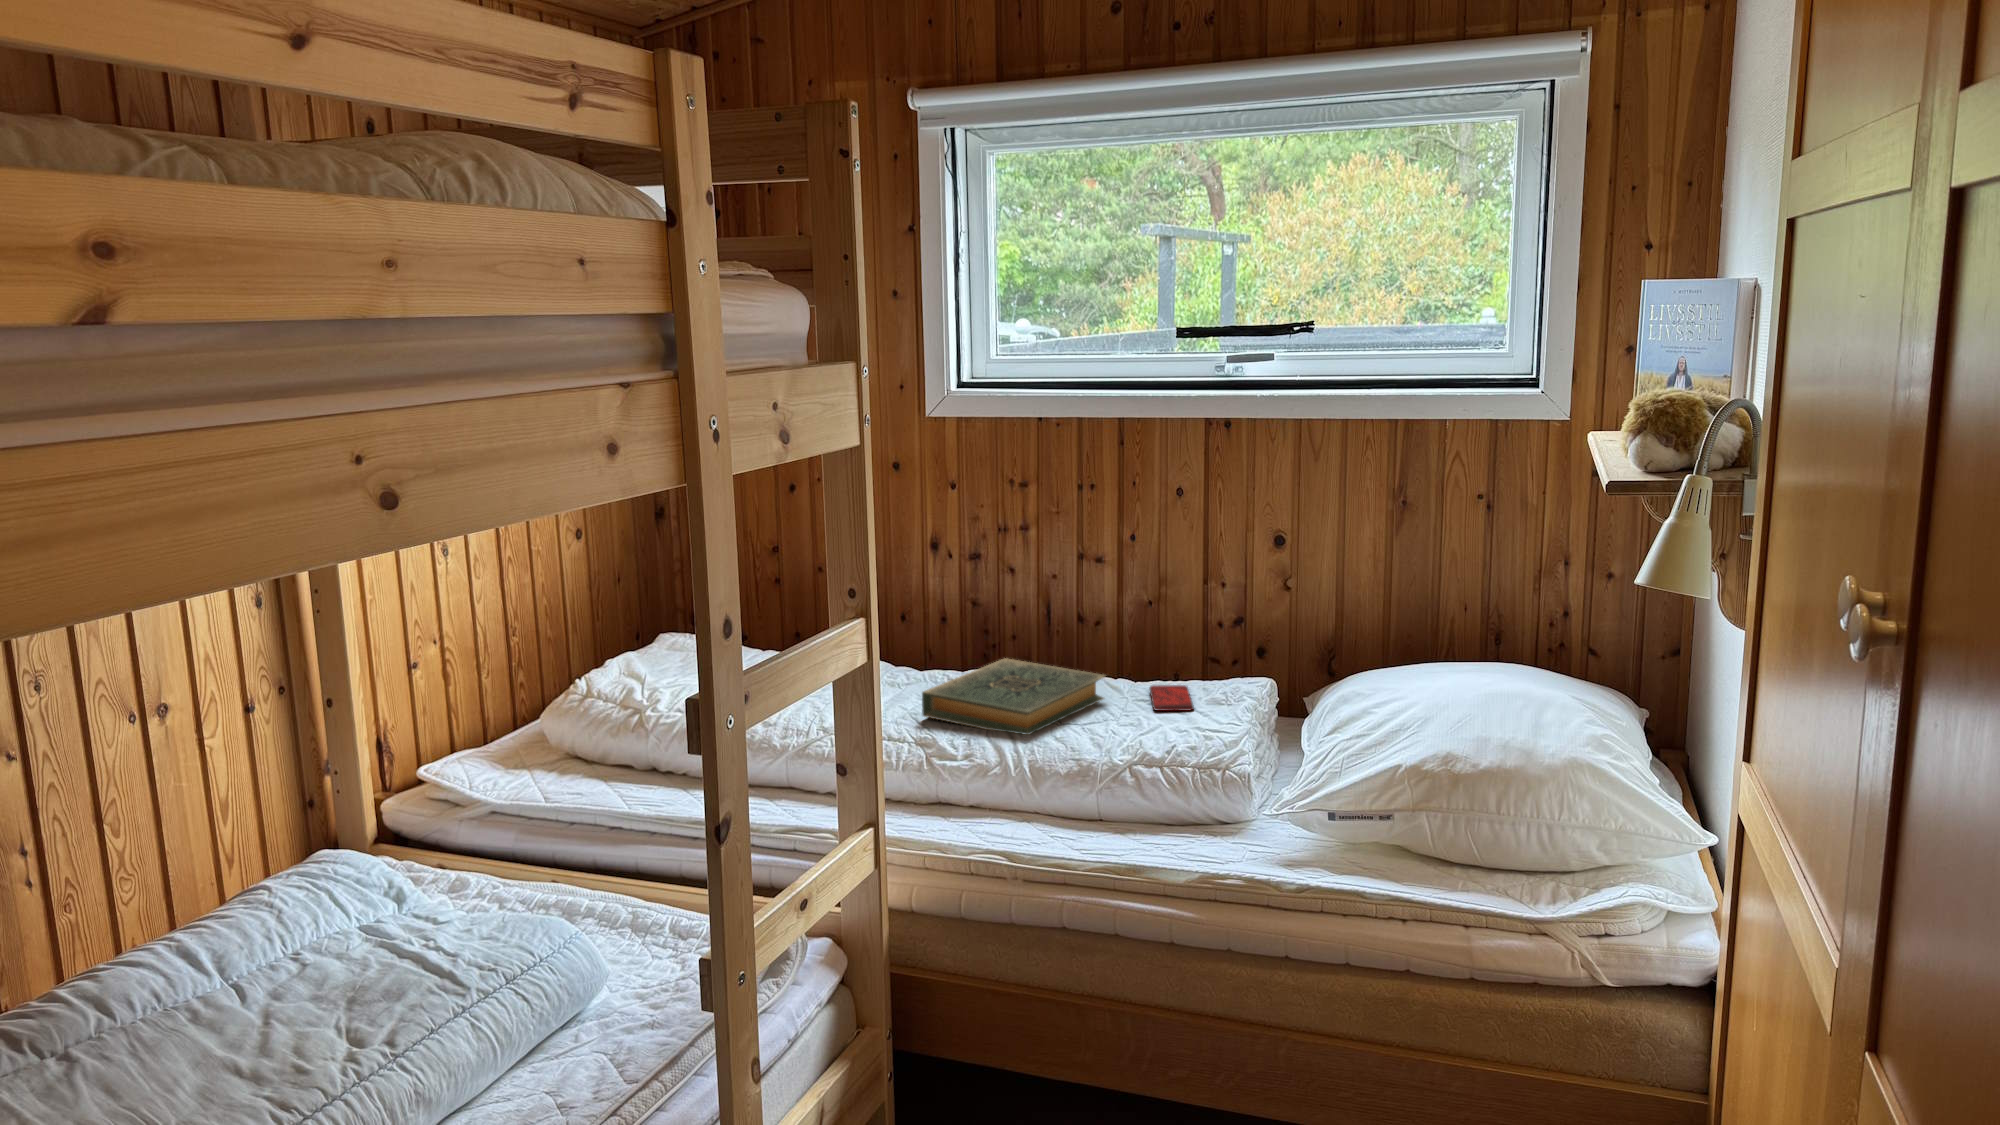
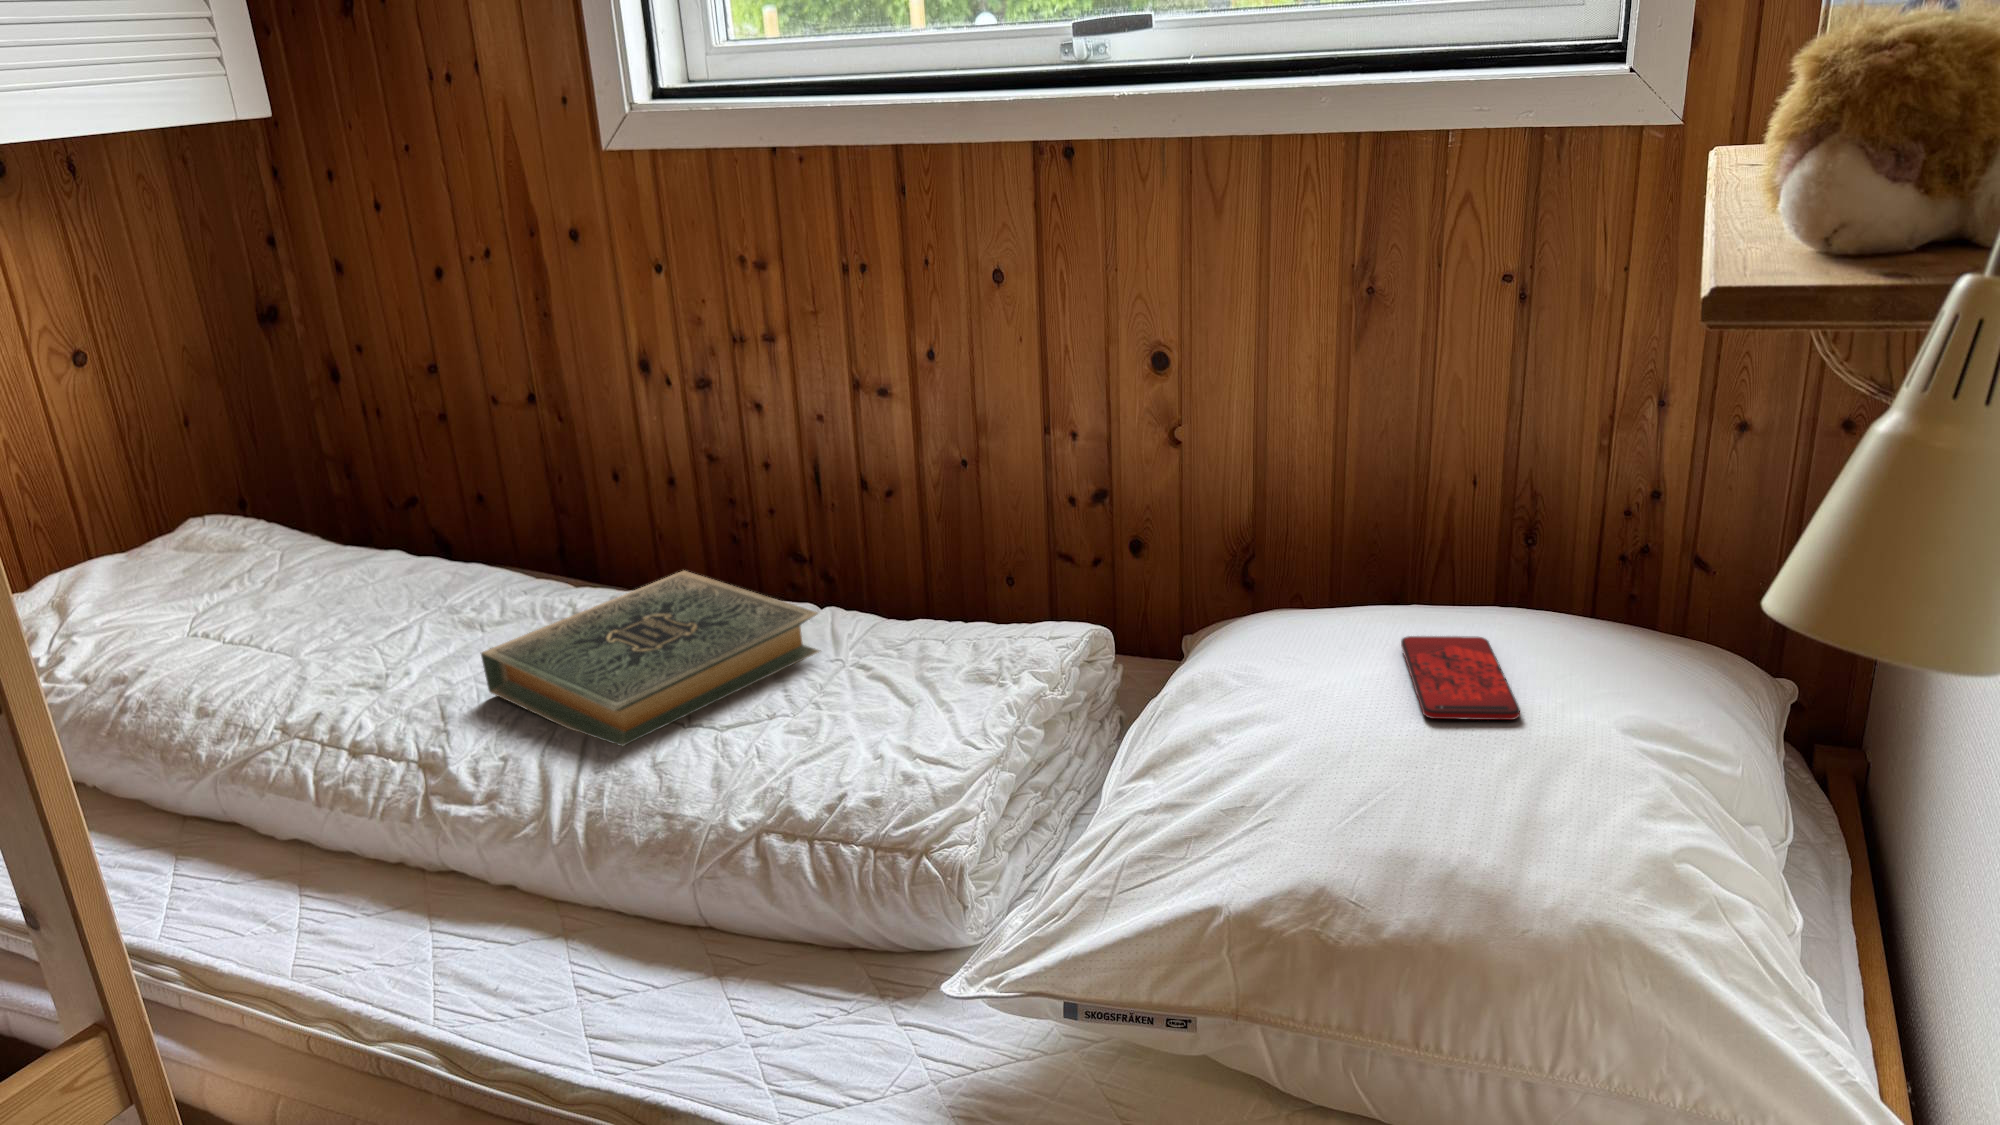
smartphone: present [1149,685,1194,711] -> present [1401,636,1520,720]

